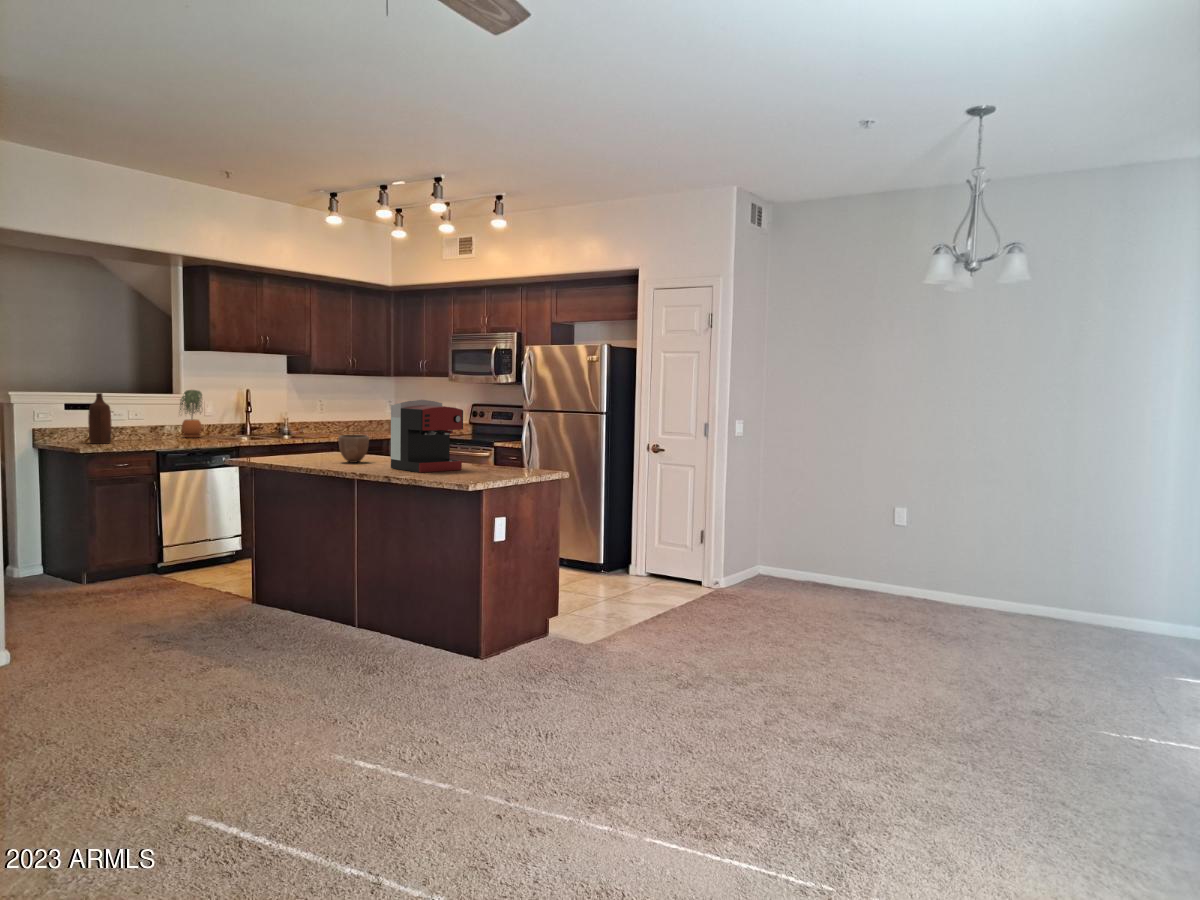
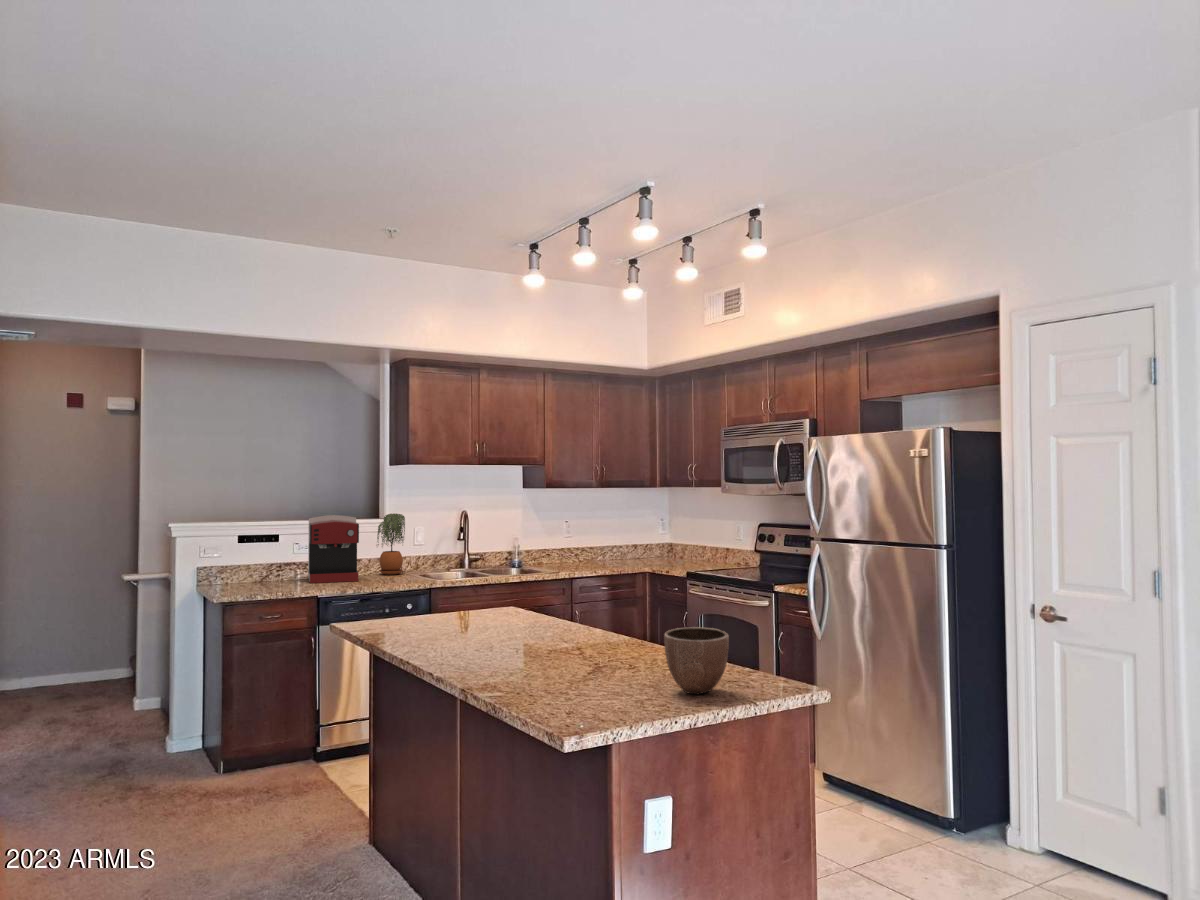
bottle: present [88,393,112,444] -> none [252,523,277,587]
coffee maker: present [391,400,463,473] -> present [308,515,359,583]
decorative bowl: present [338,435,369,463] -> present [664,627,729,694]

